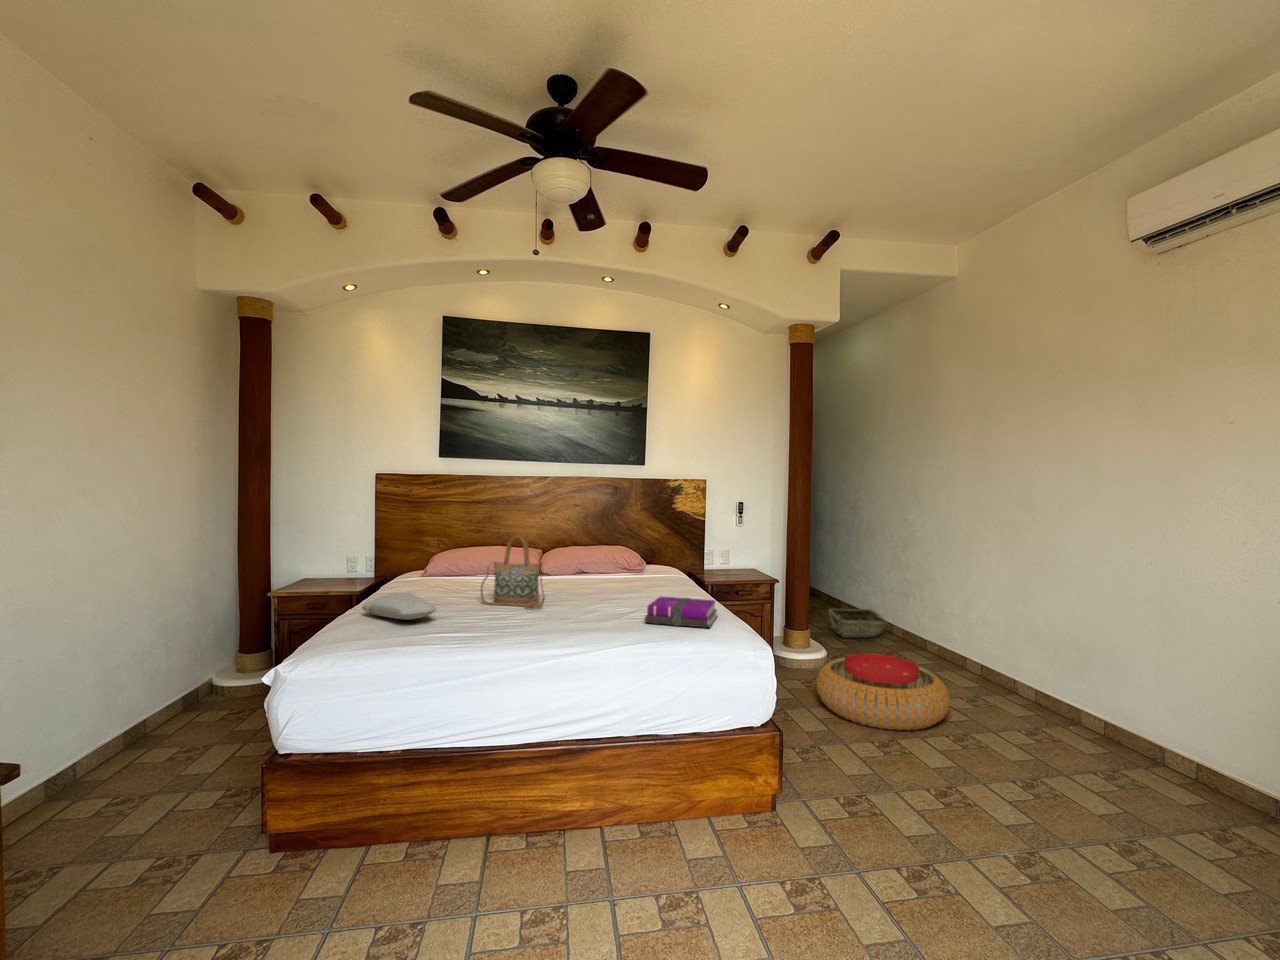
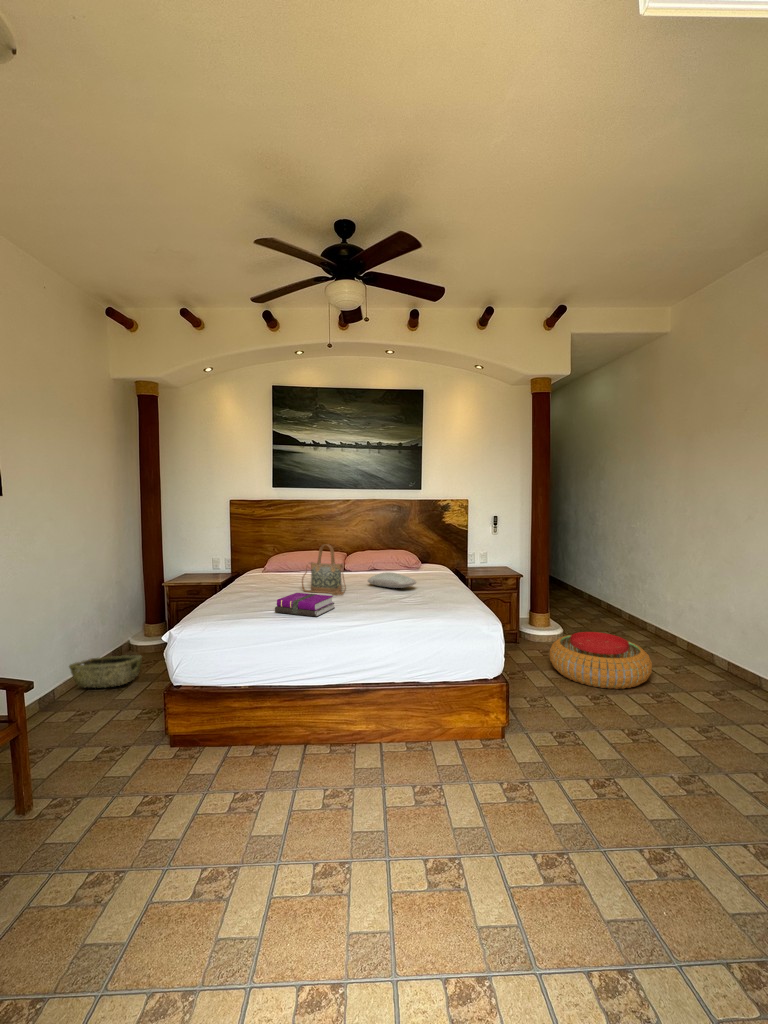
pillow: present [362,593,436,619] -> present [368,572,416,588]
notebook: present [645,597,717,628] -> present [275,593,335,617]
woven basket: present [829,609,888,638] -> present [69,655,142,687]

